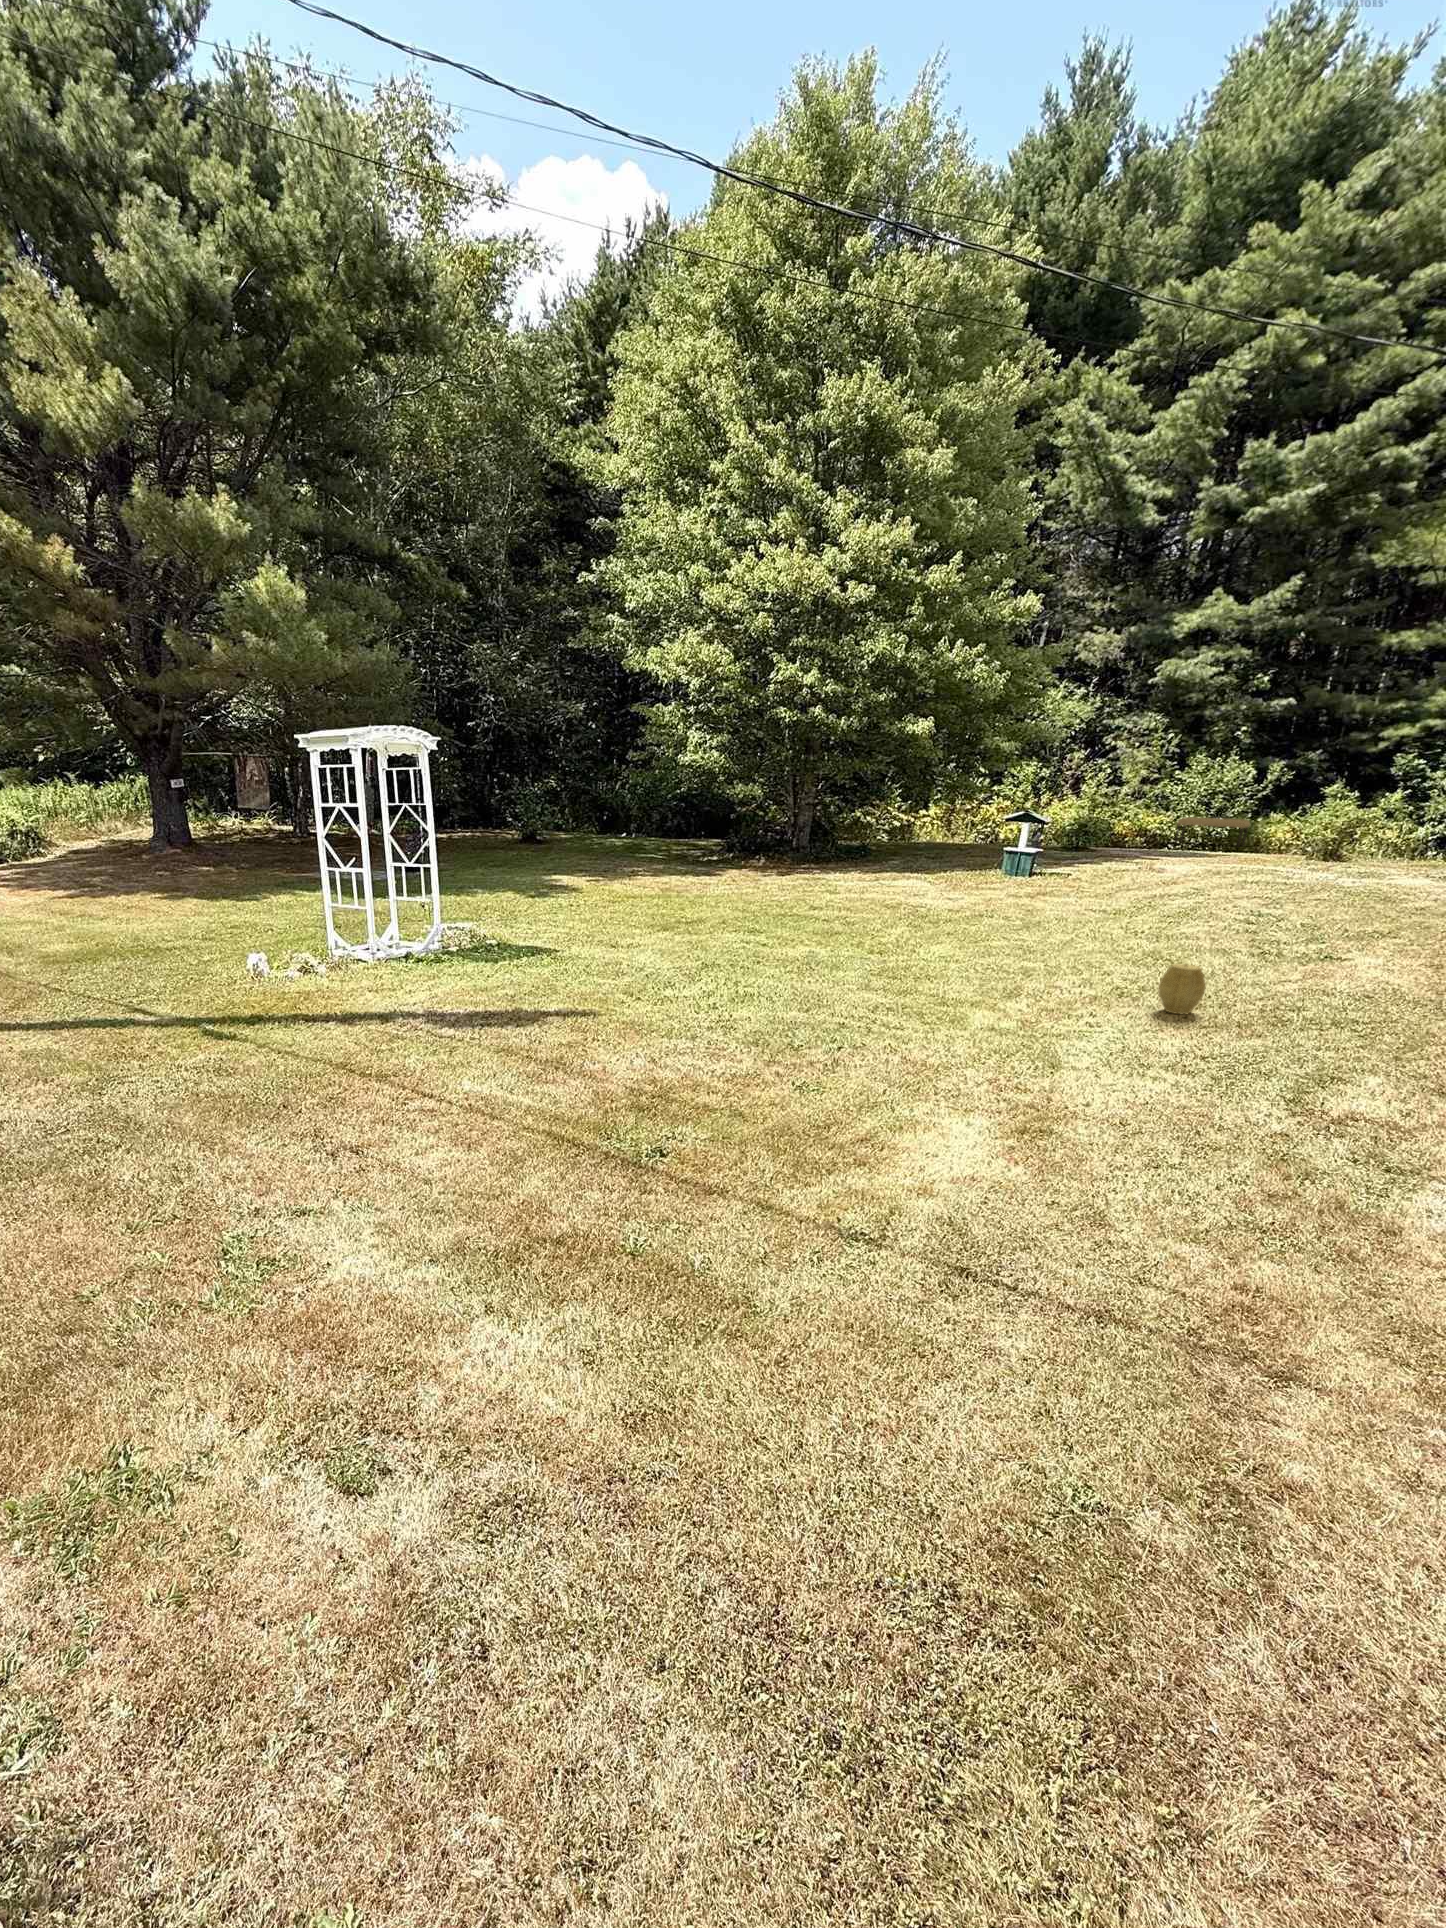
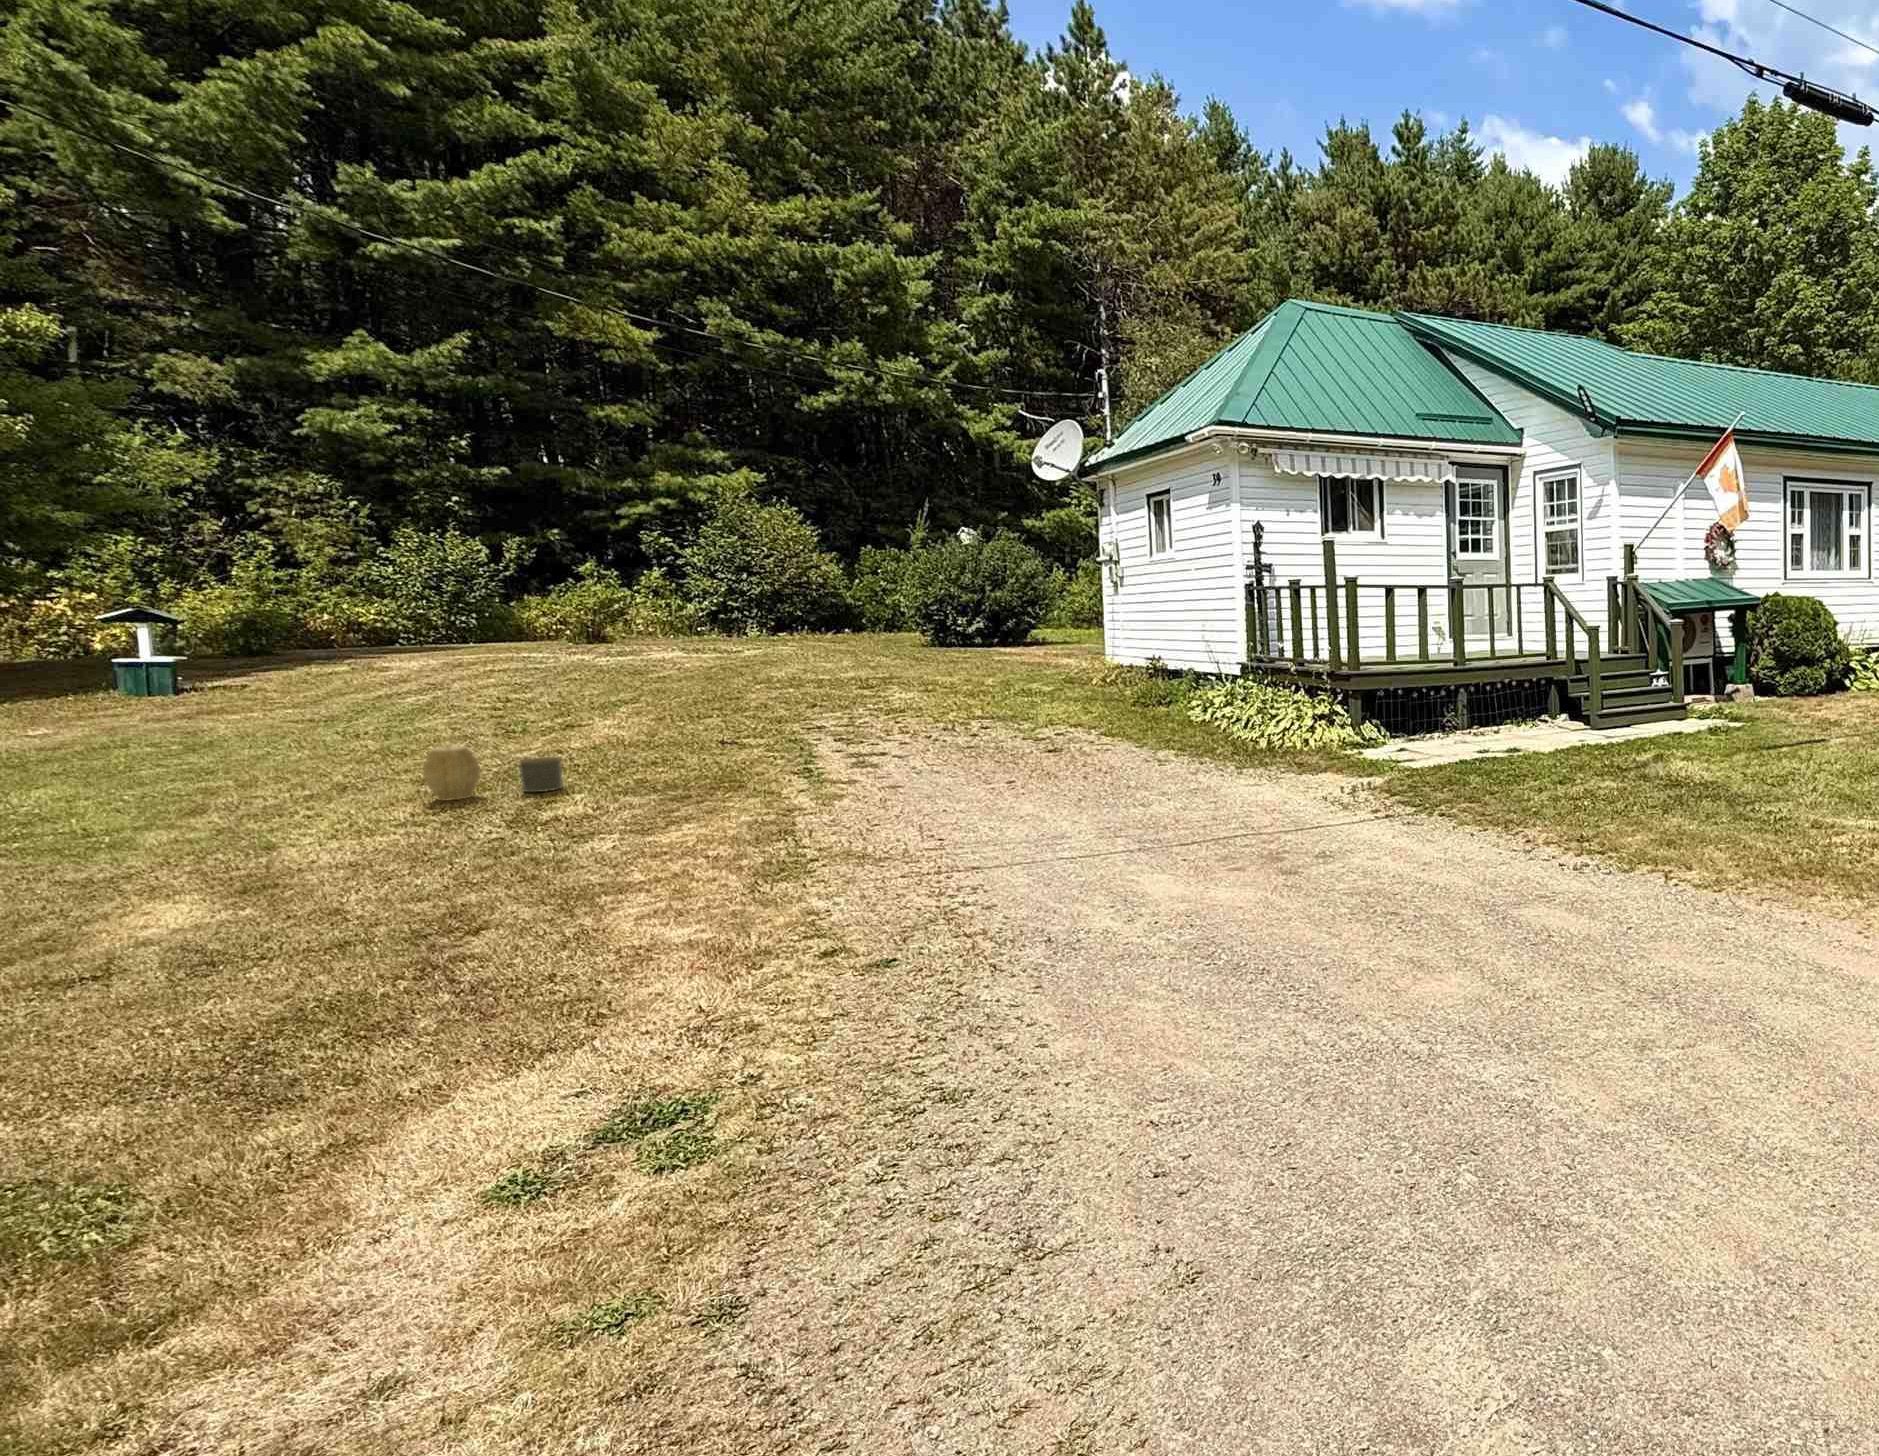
bench: present [1175,817,1250,847] -> none [401,603,502,637]
planter: none [1235,989,1280,1025] -> present [519,757,563,792]

